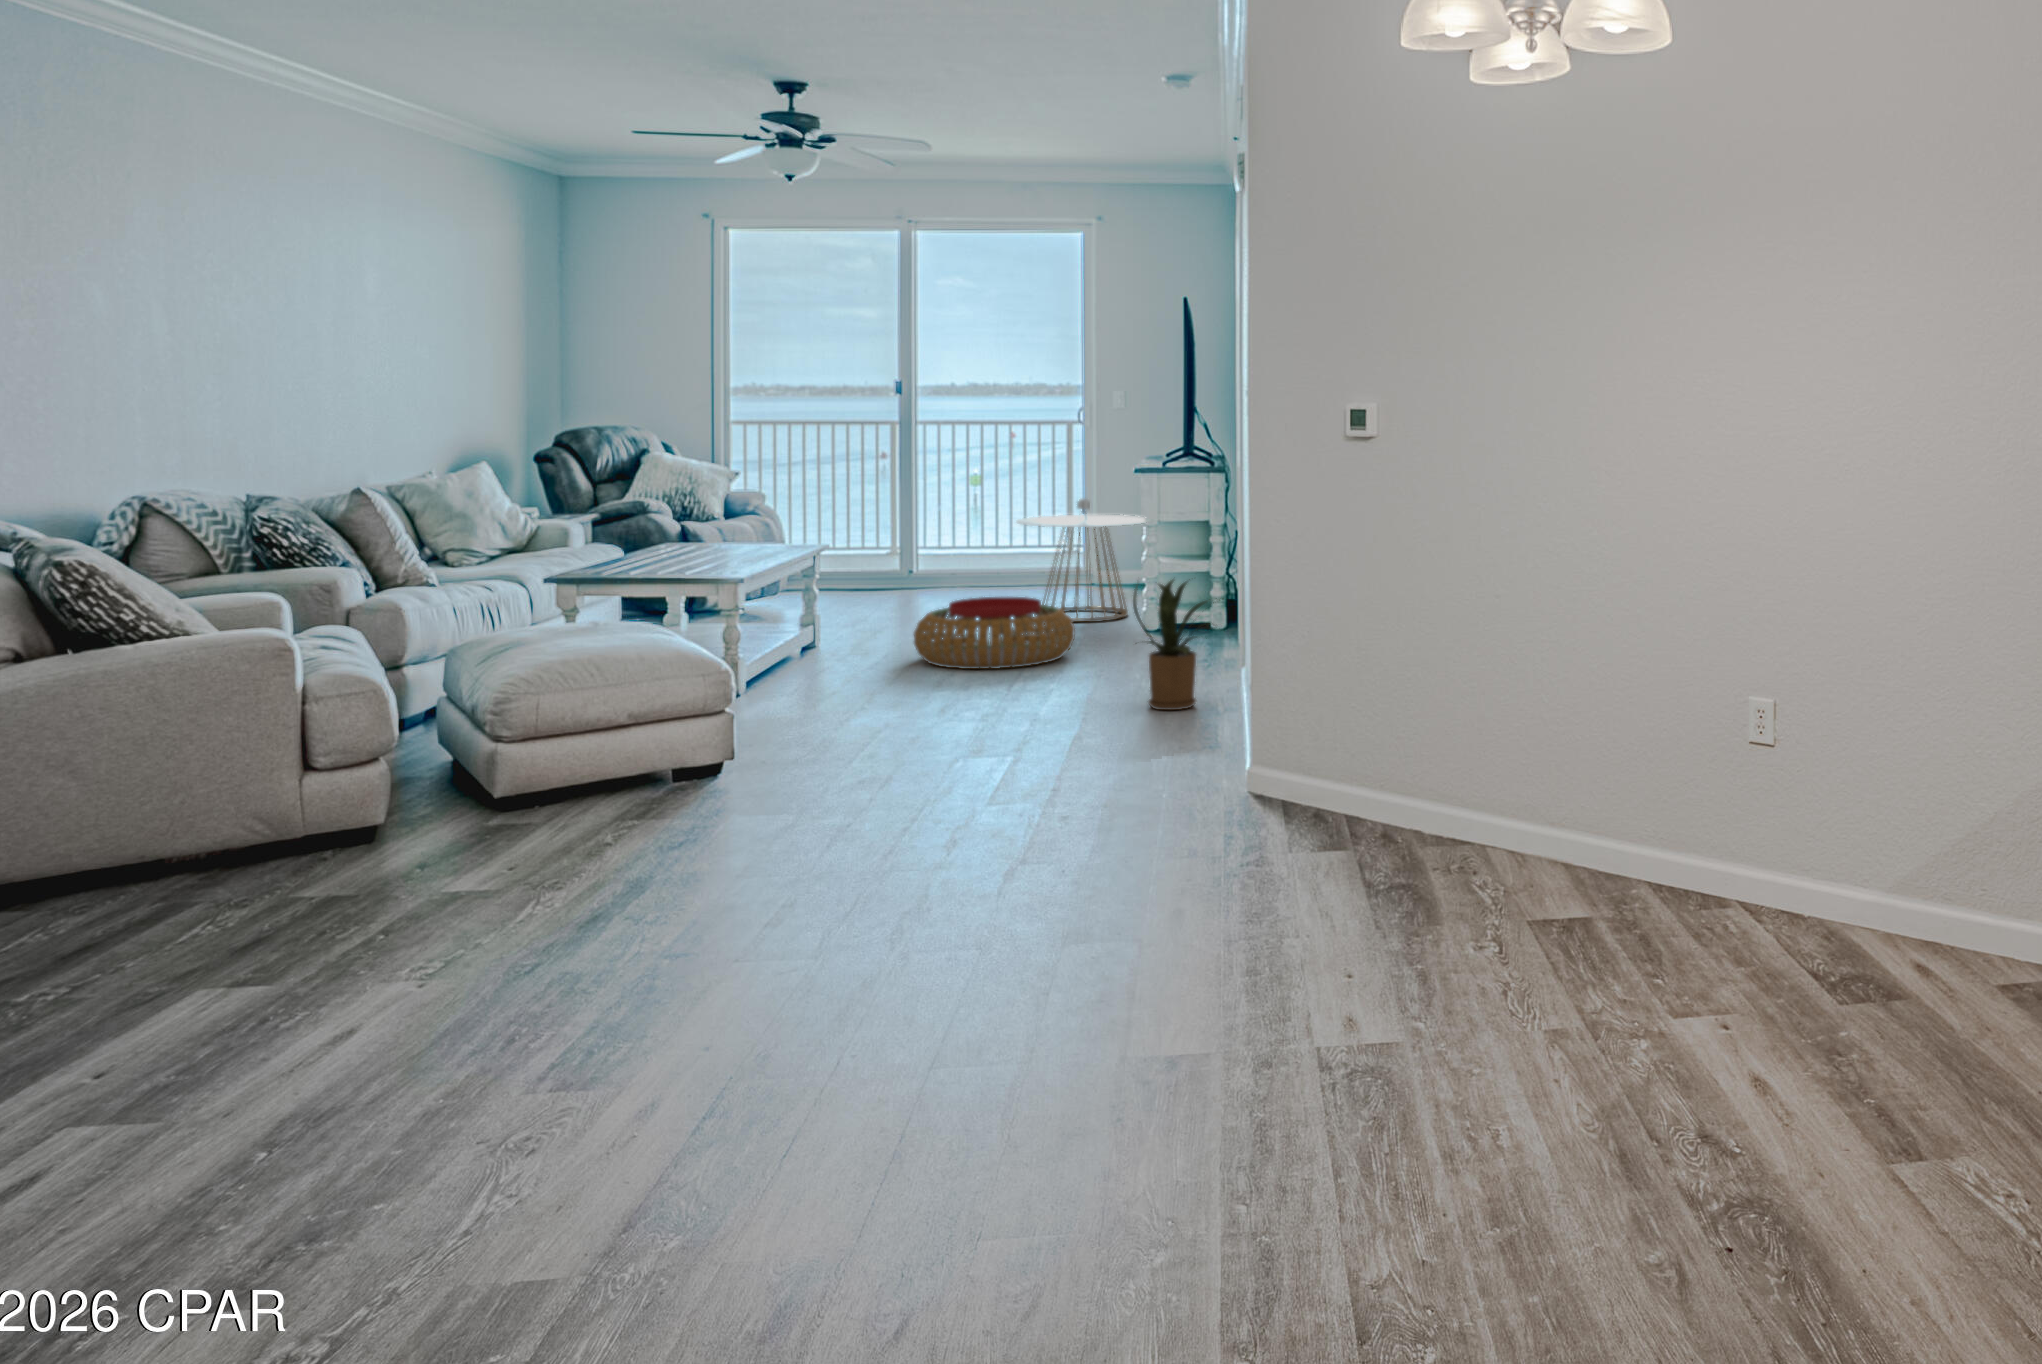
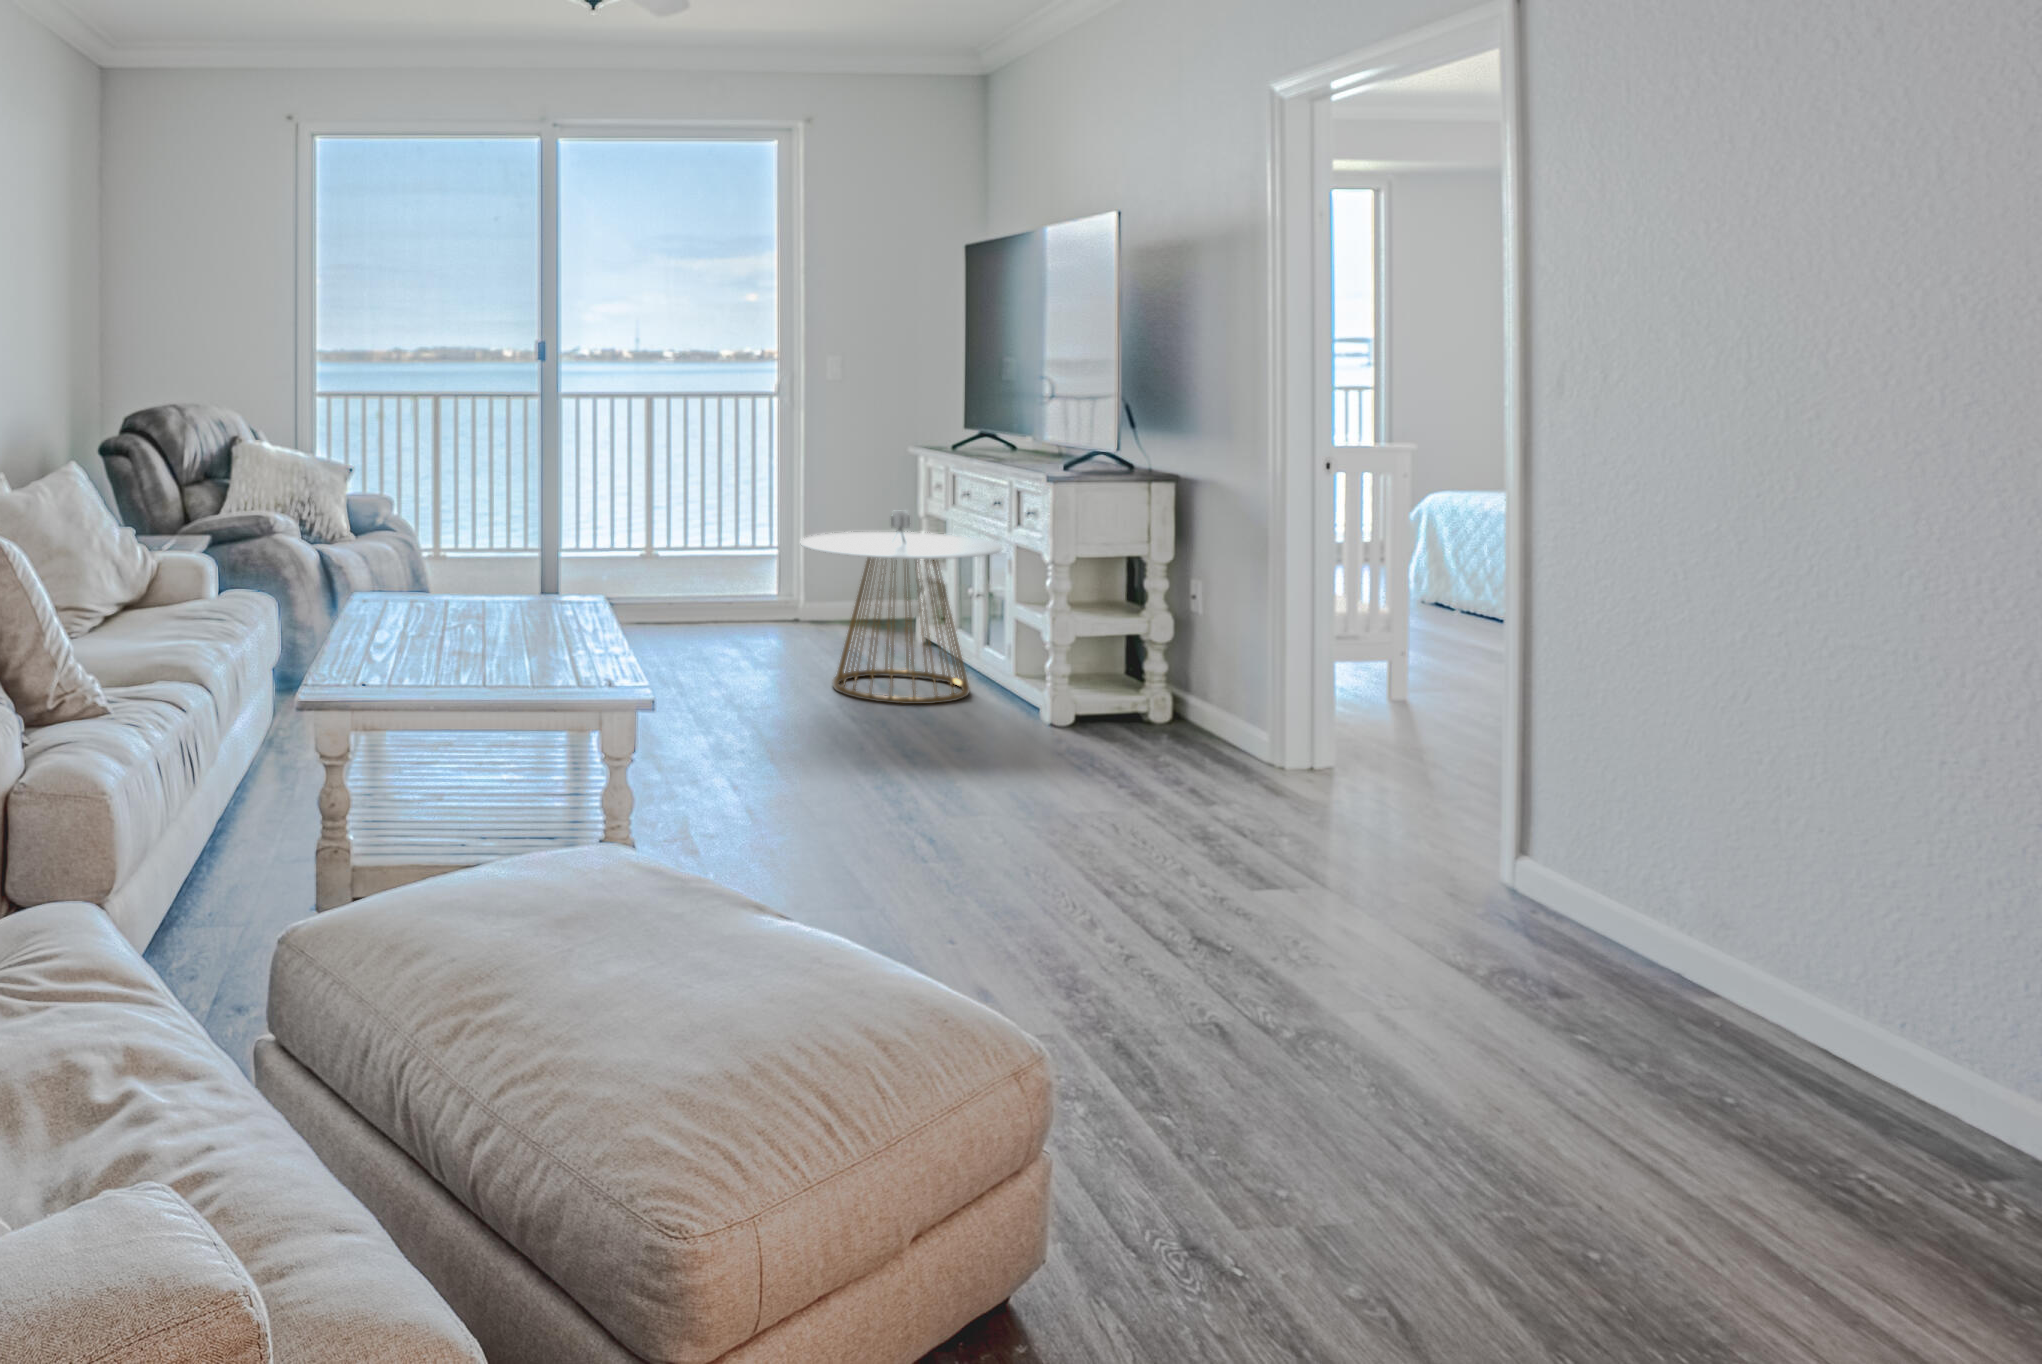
house plant: present [1133,580,1220,710] -> none [1431,713,1722,1003]
pouf: present [914,597,1075,669] -> none [805,690,1079,836]

